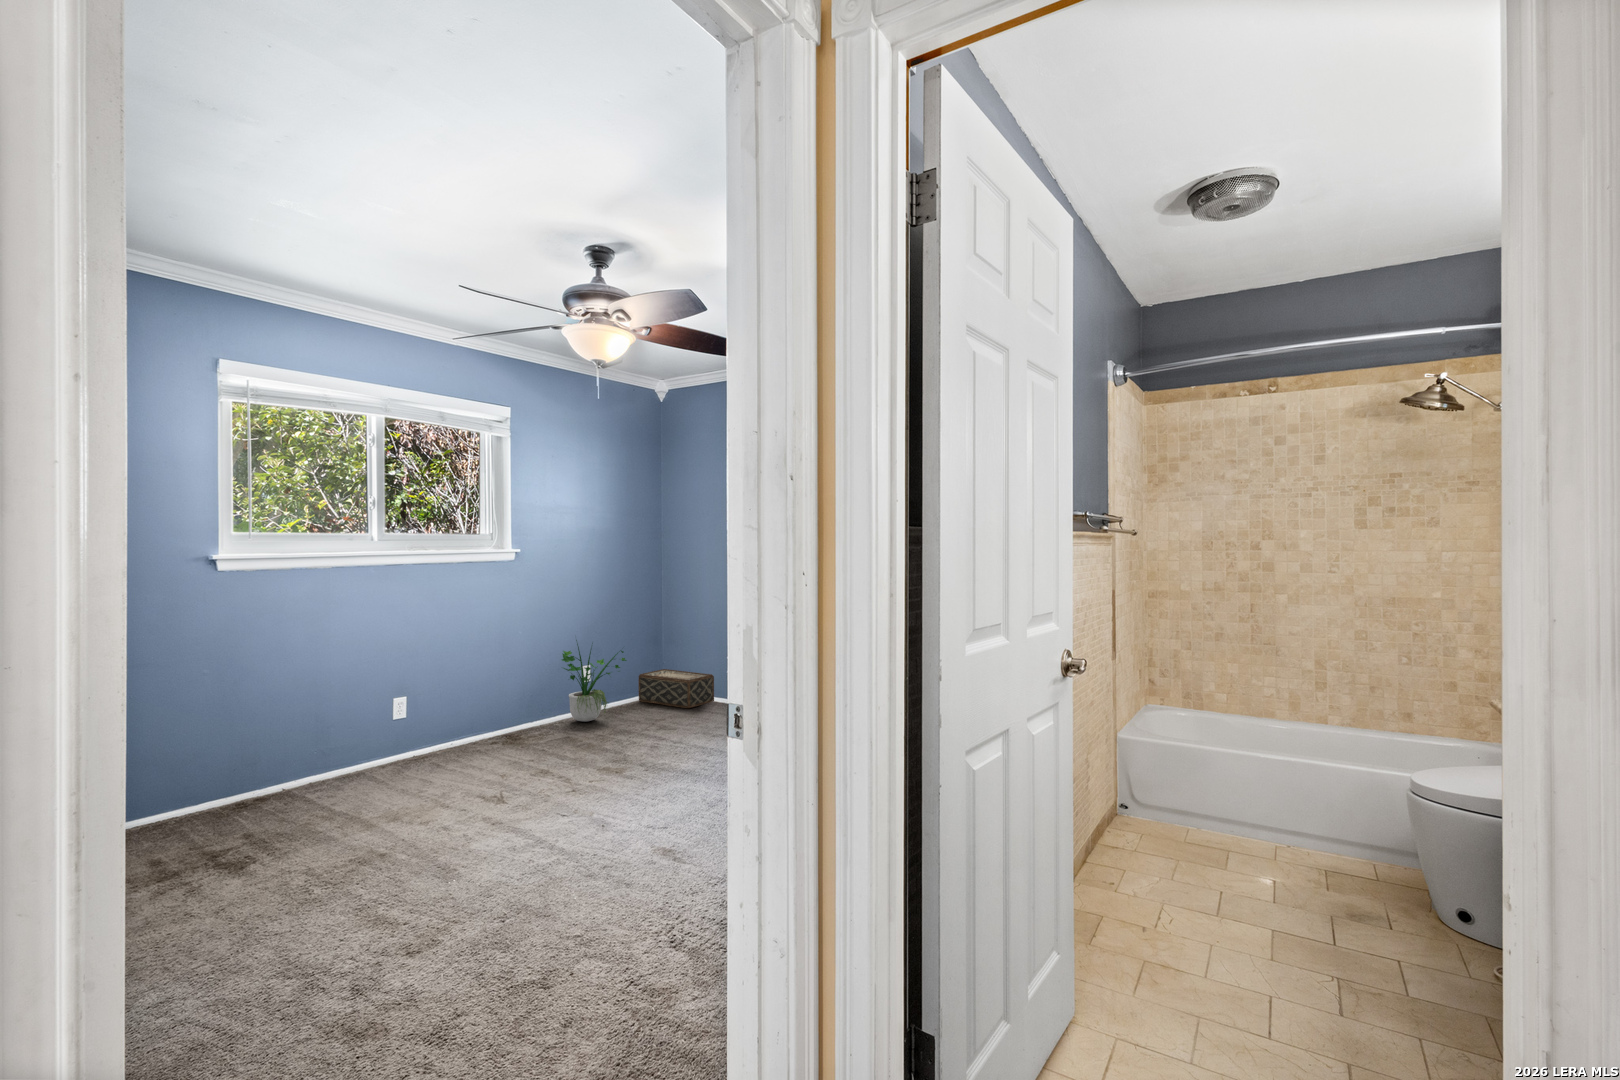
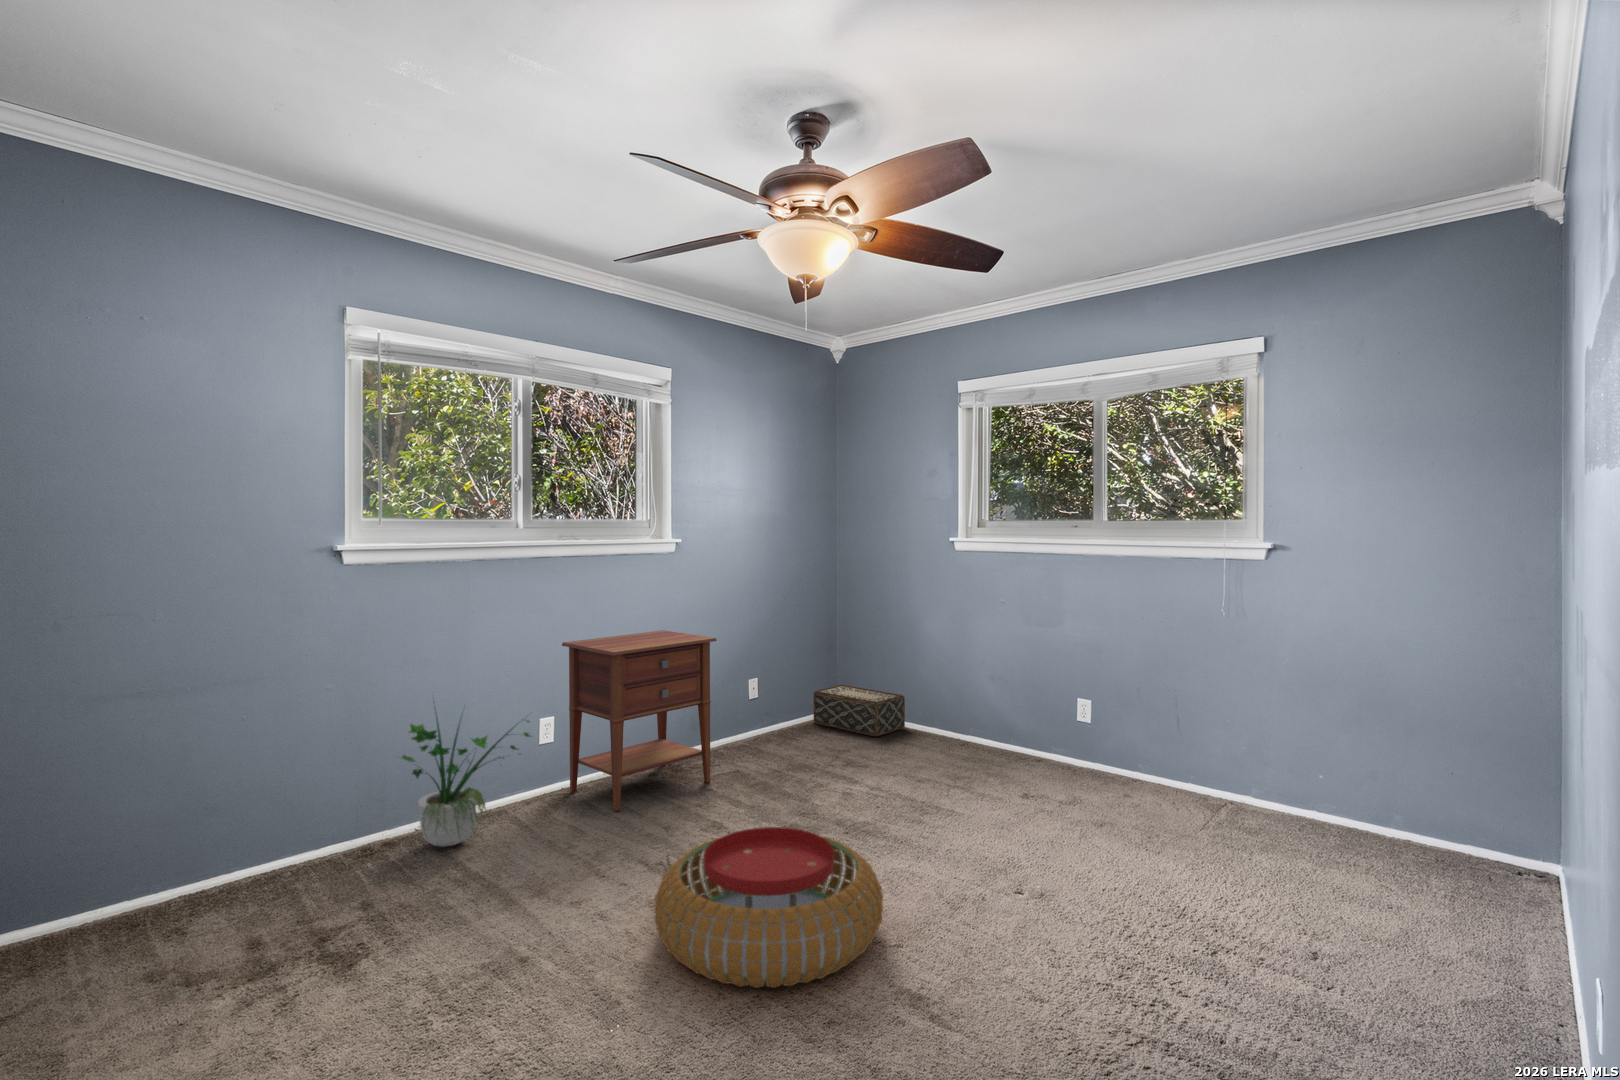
nightstand: none [413,623,548,767] -> present [562,630,717,811]
potted plant: present [562,640,626,722] -> present [401,718,530,847]
pouf: none [484,758,657,858] -> present [654,827,883,988]

